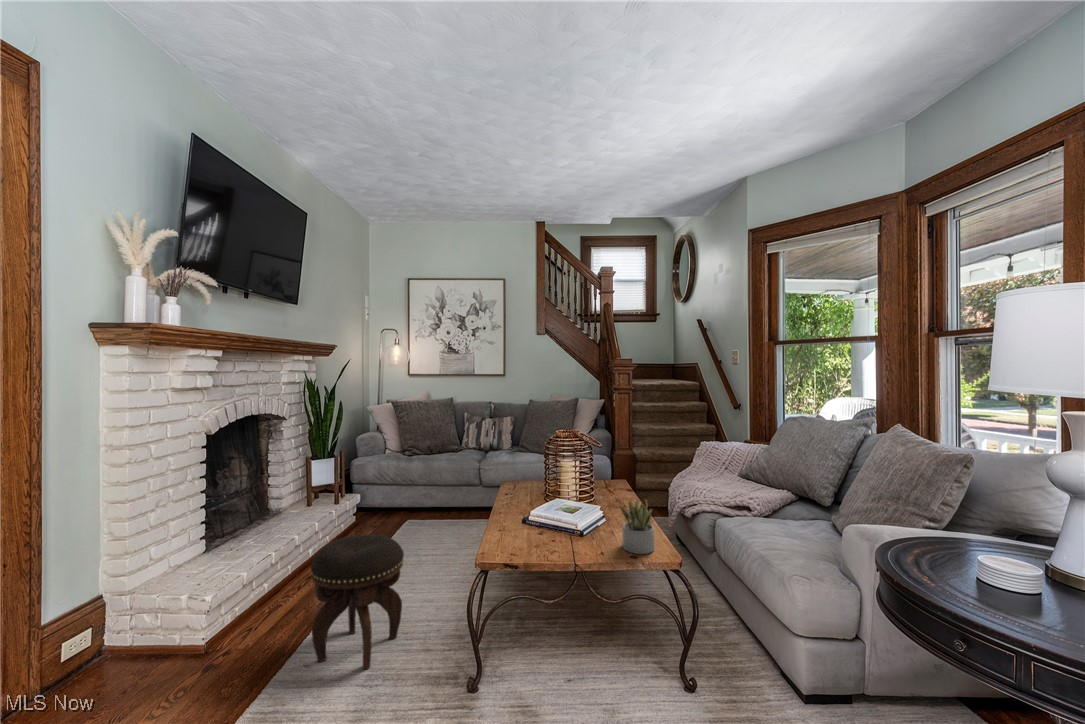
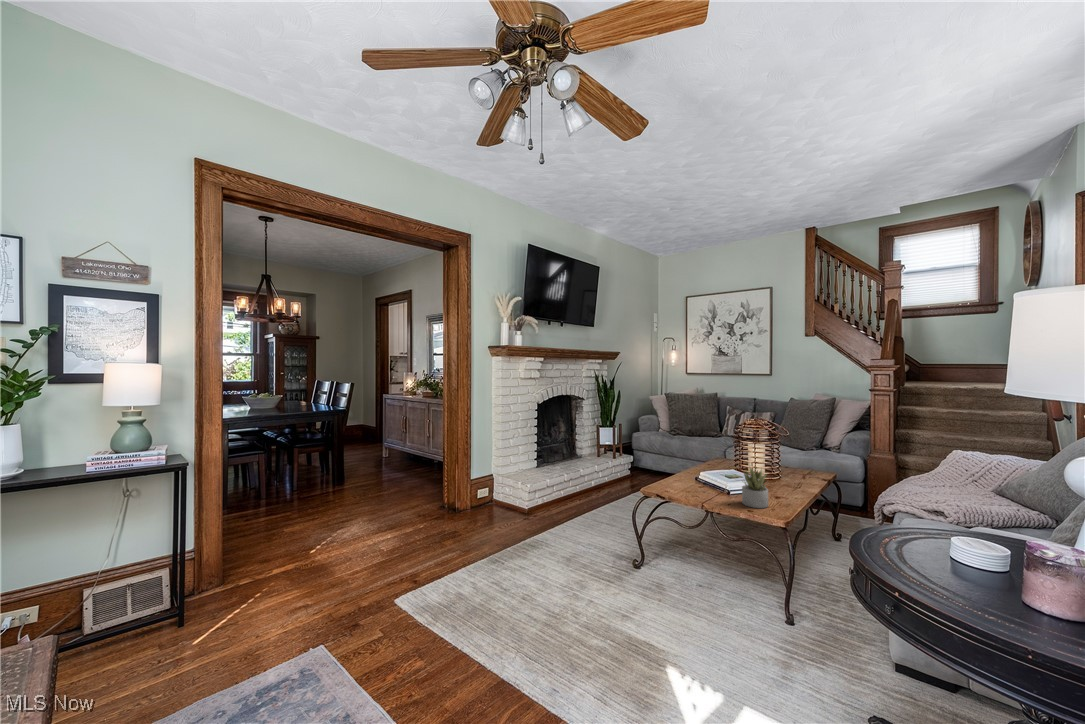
footstool: present [311,534,404,669] -> none [565,467,616,540]

